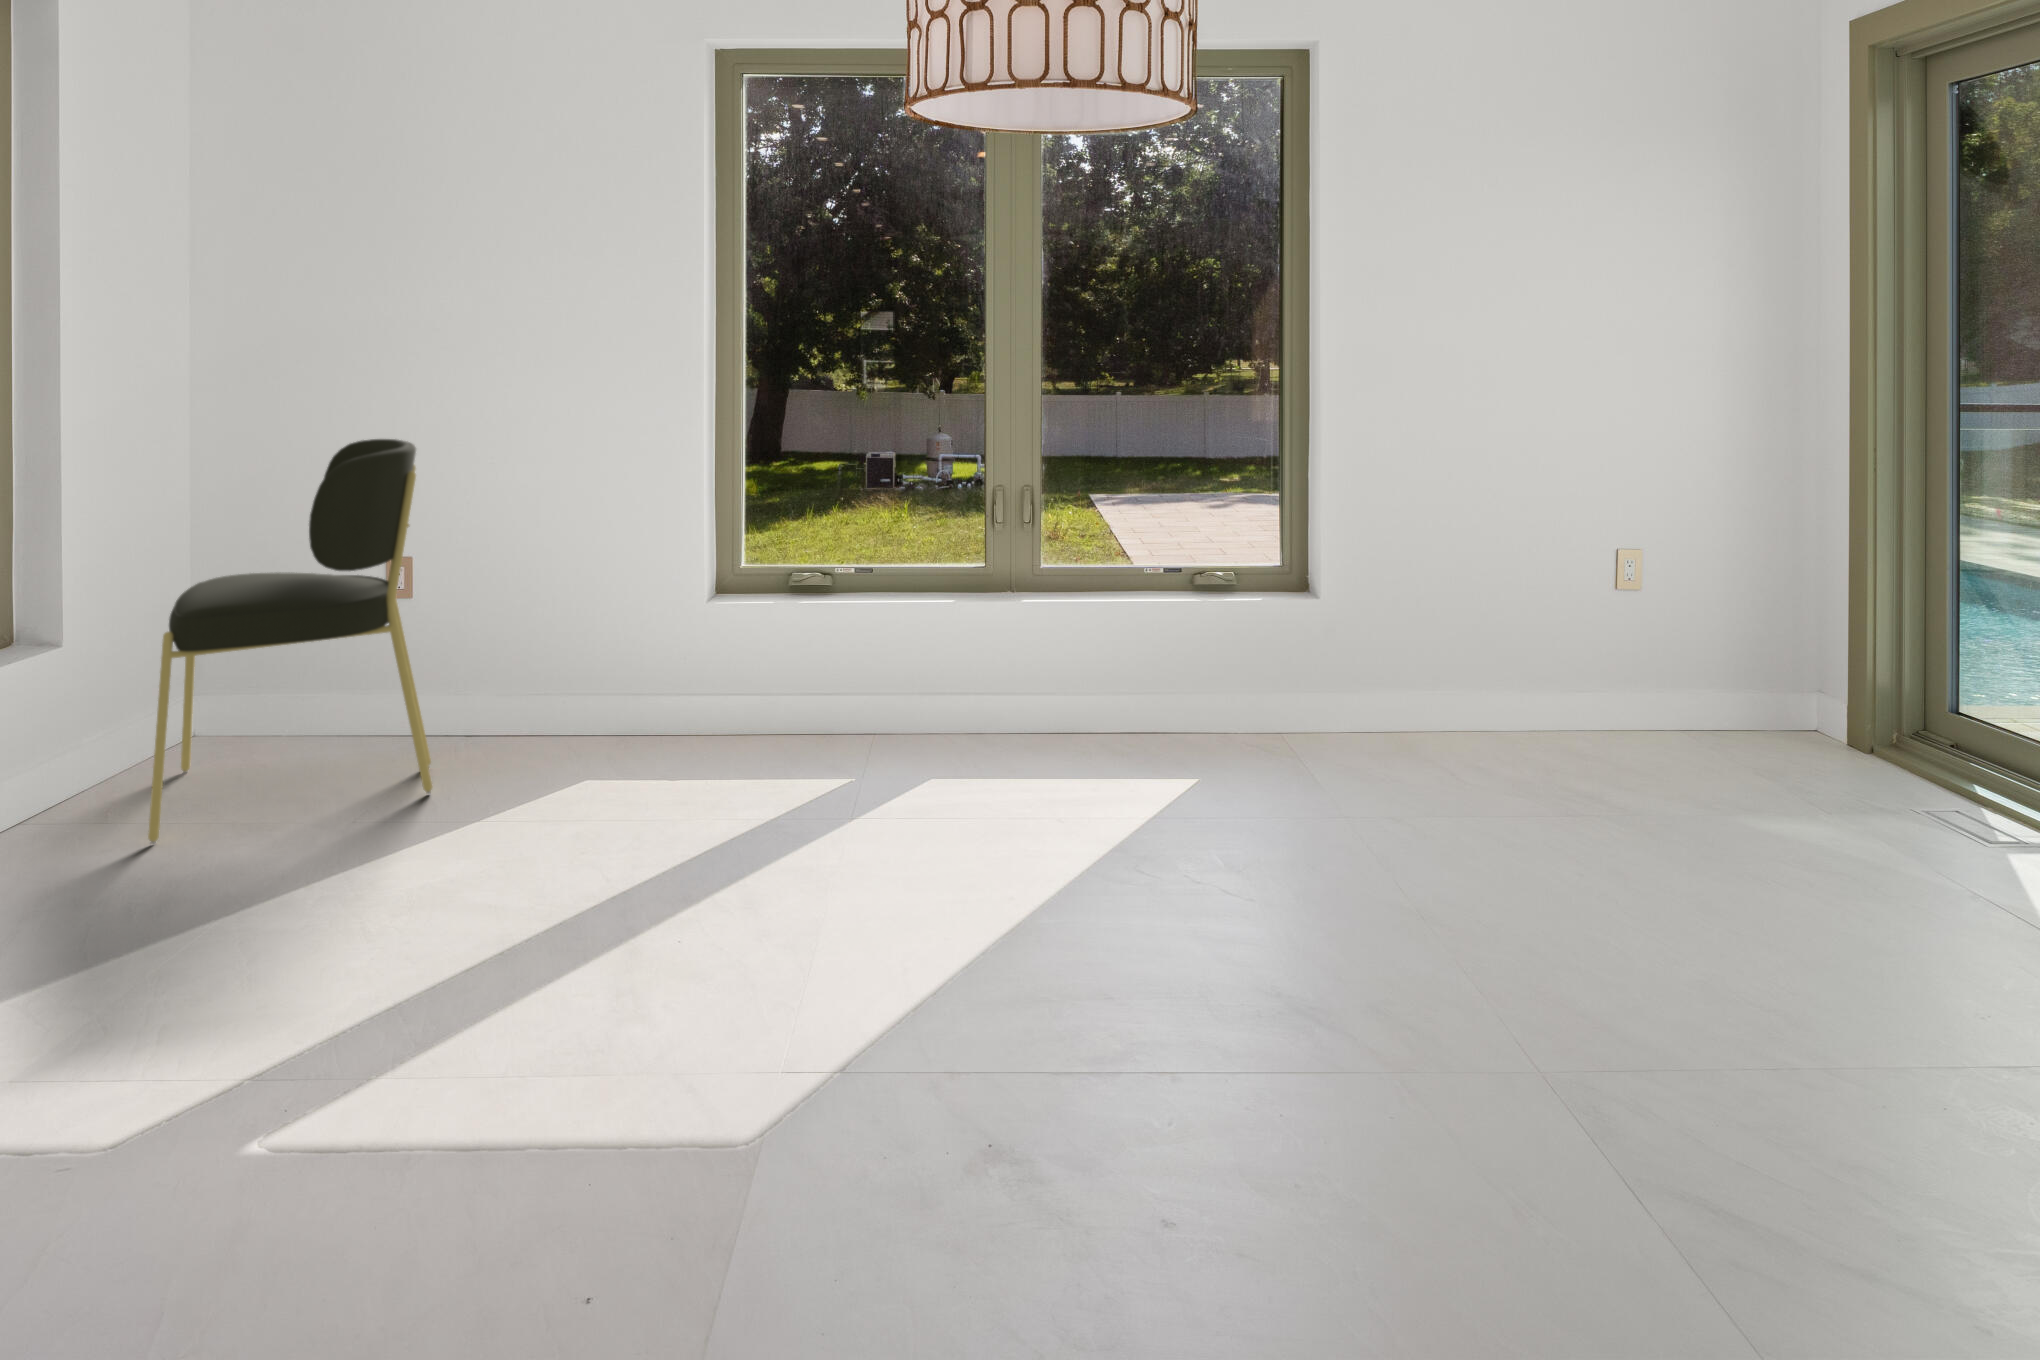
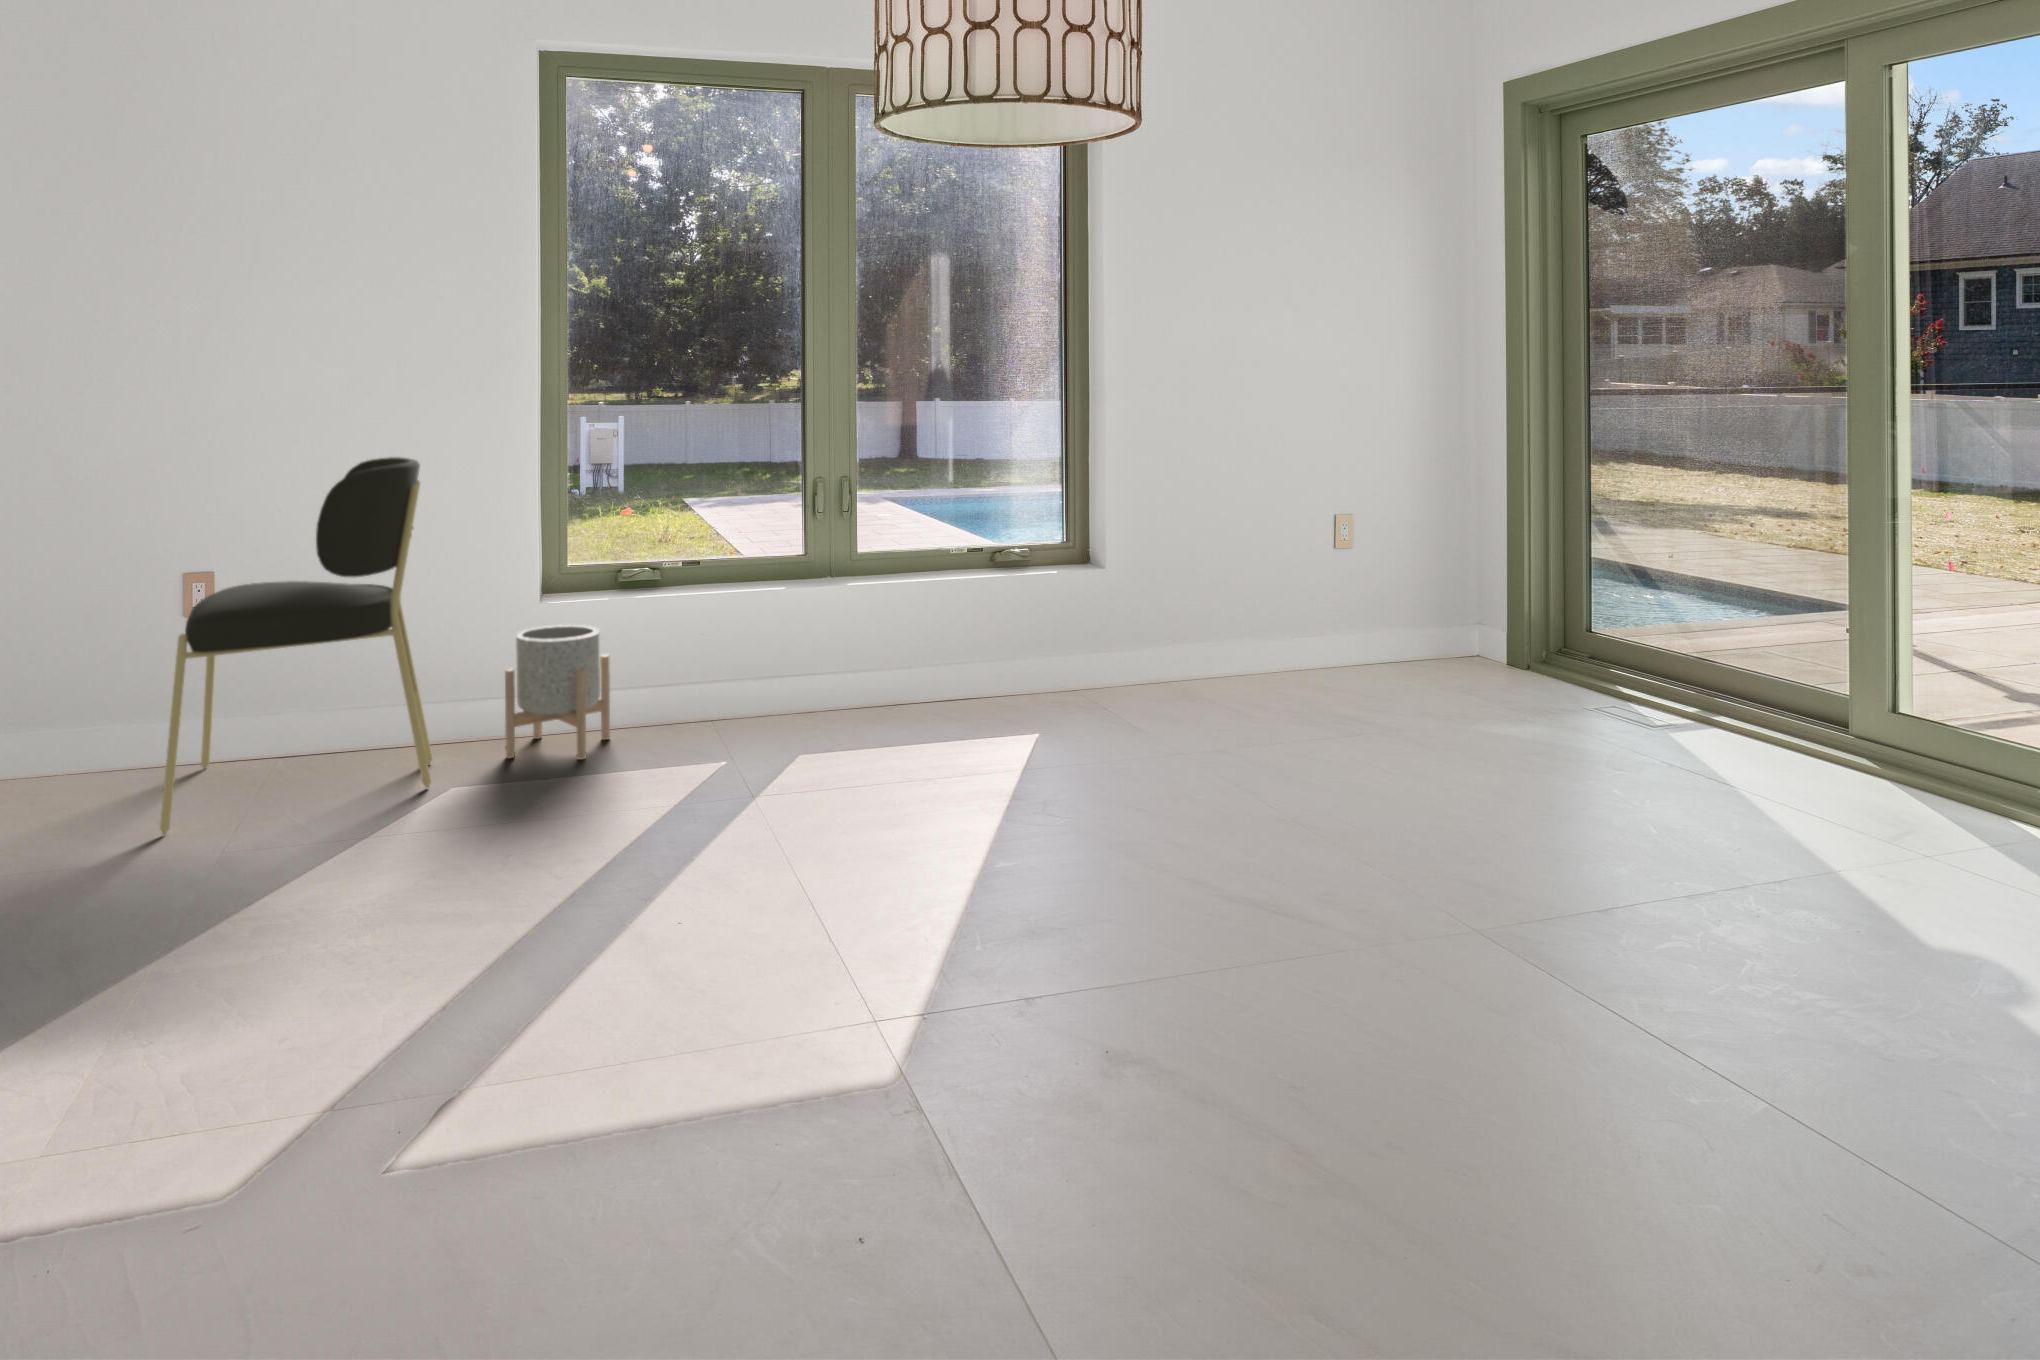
planter: none [508,619,621,763] -> present [505,625,610,759]

